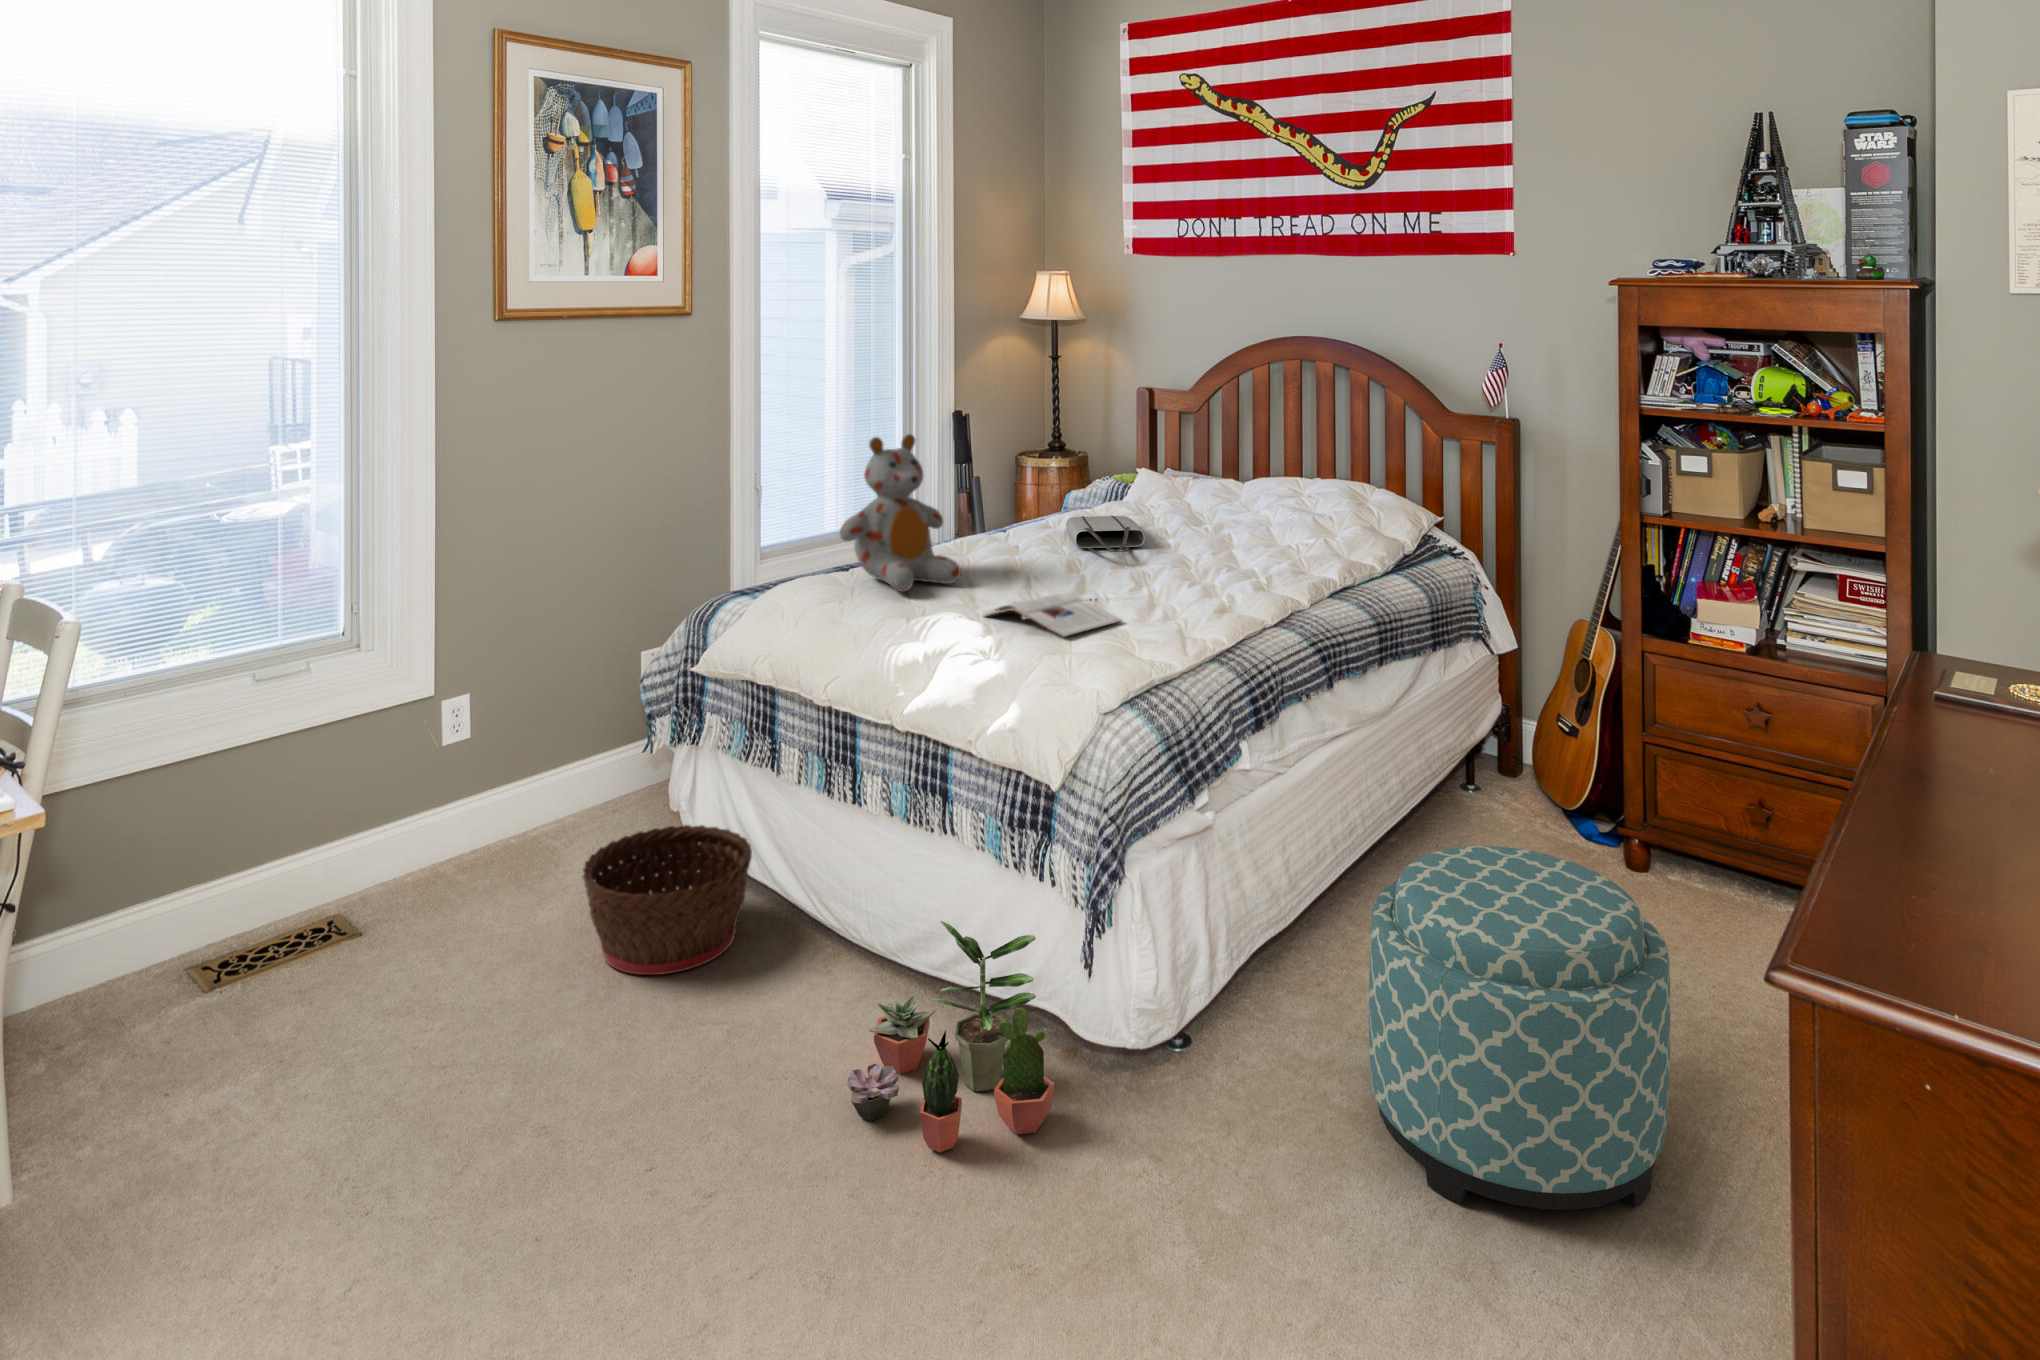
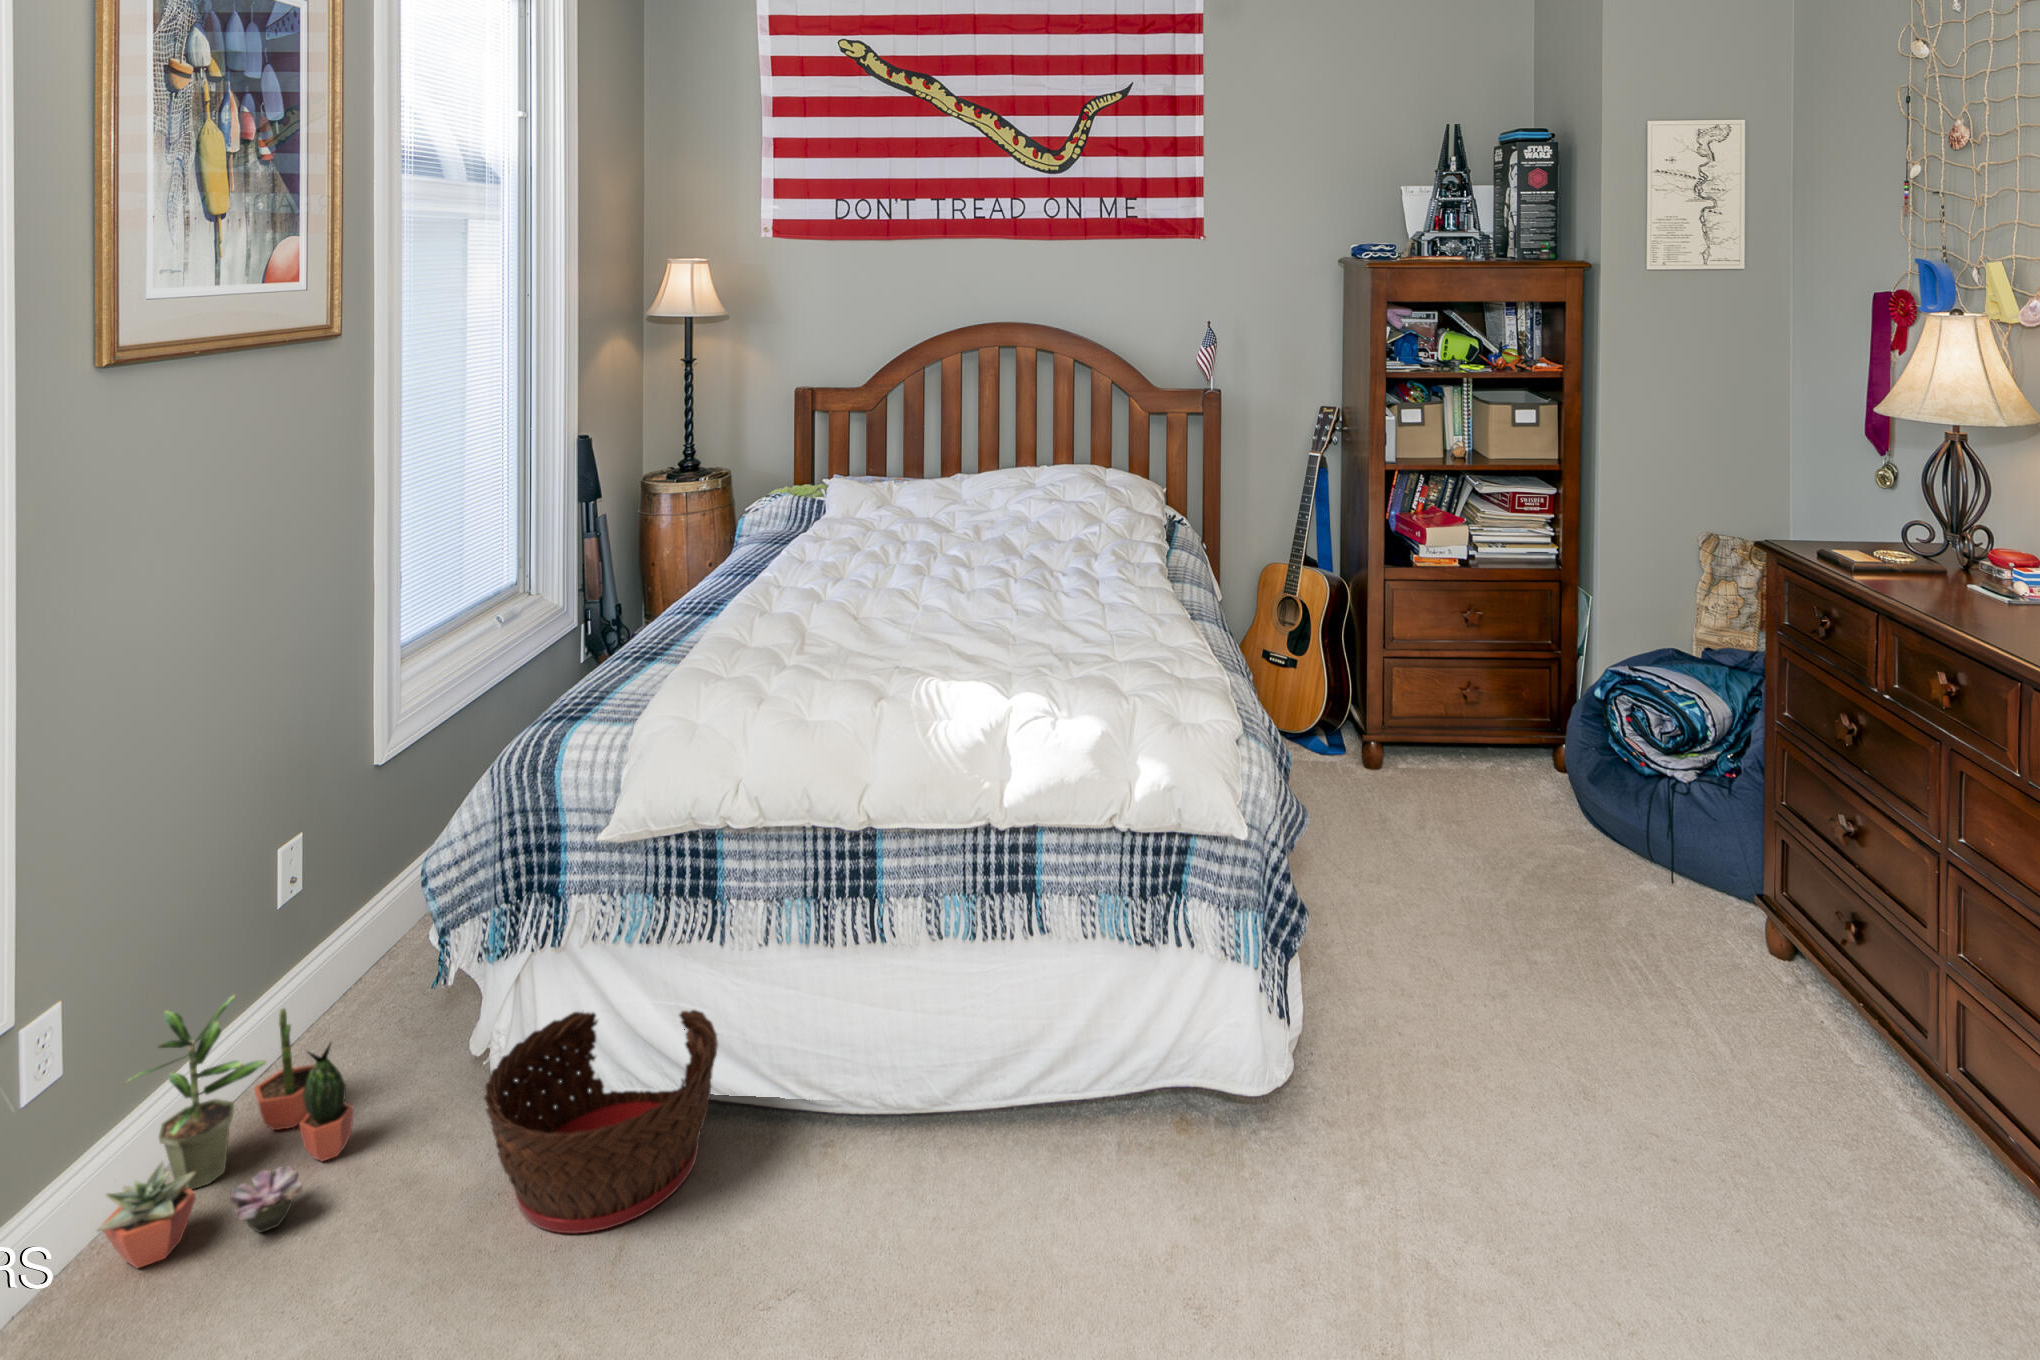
stuffed bear: present [840,434,961,592] -> none [730,464,868,652]
tote bag: present [1066,516,1145,553] -> none [869,525,991,569]
magazine: present [983,593,1121,637] -> none [948,617,1089,666]
ottoman: present [1369,846,1671,1210] -> none [1419,765,1673,1078]
potted plant: present [847,921,1055,1152] -> present [97,995,354,1268]

